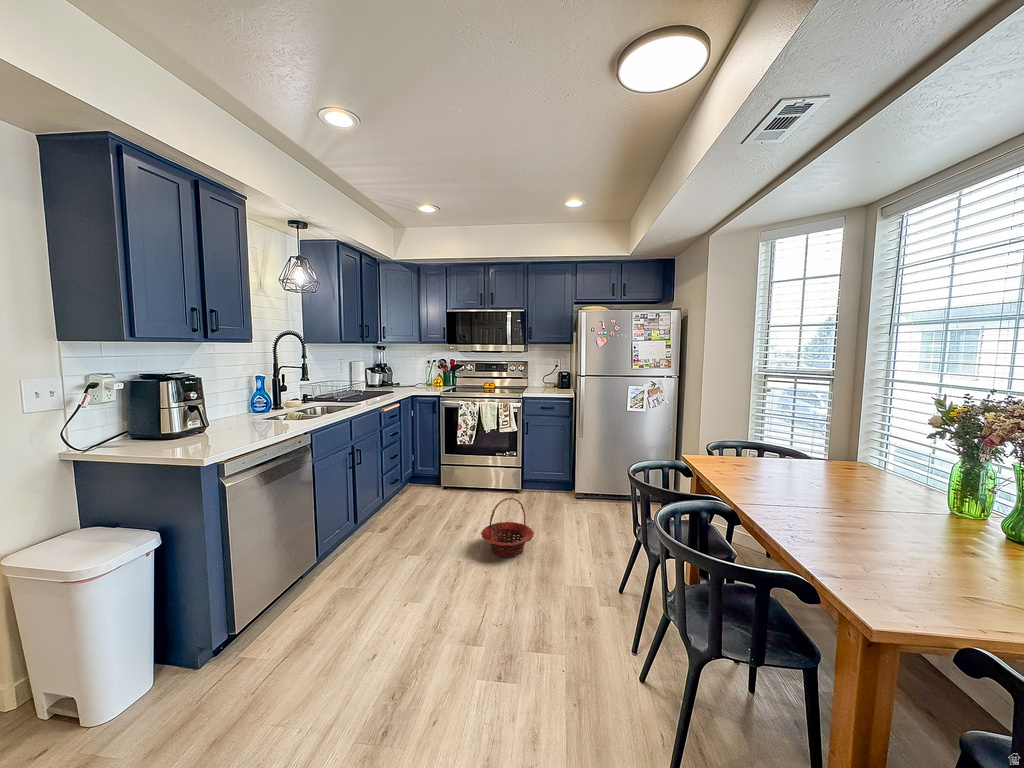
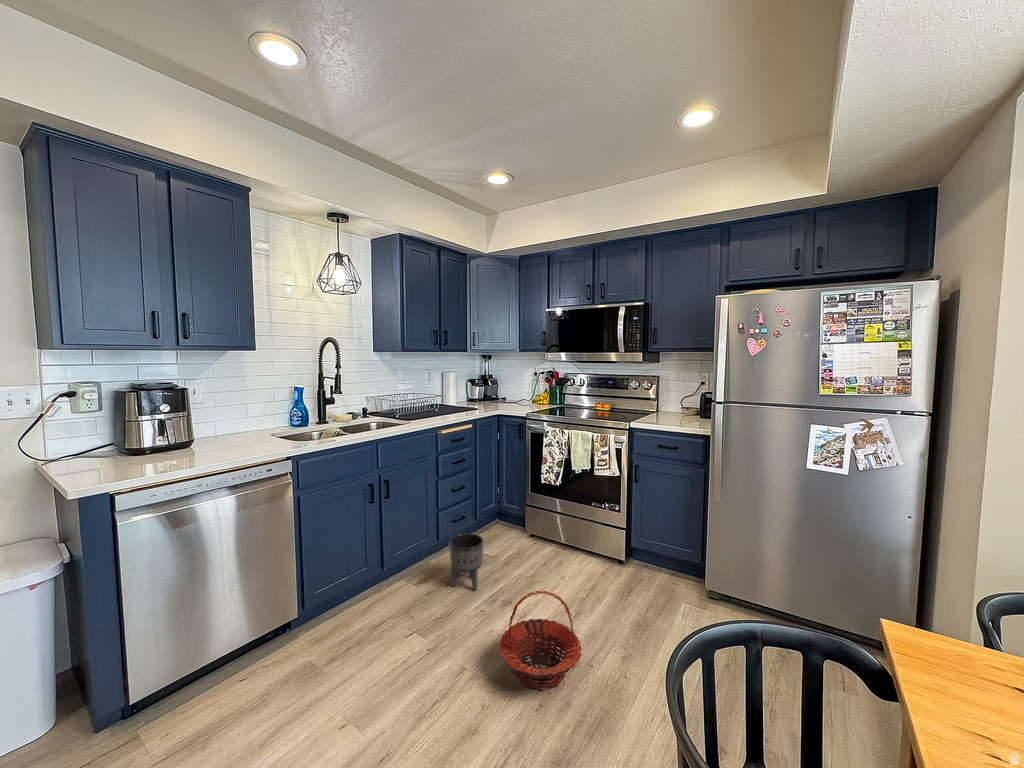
planter: none [408,485,435,527] -> present [449,534,483,591]

